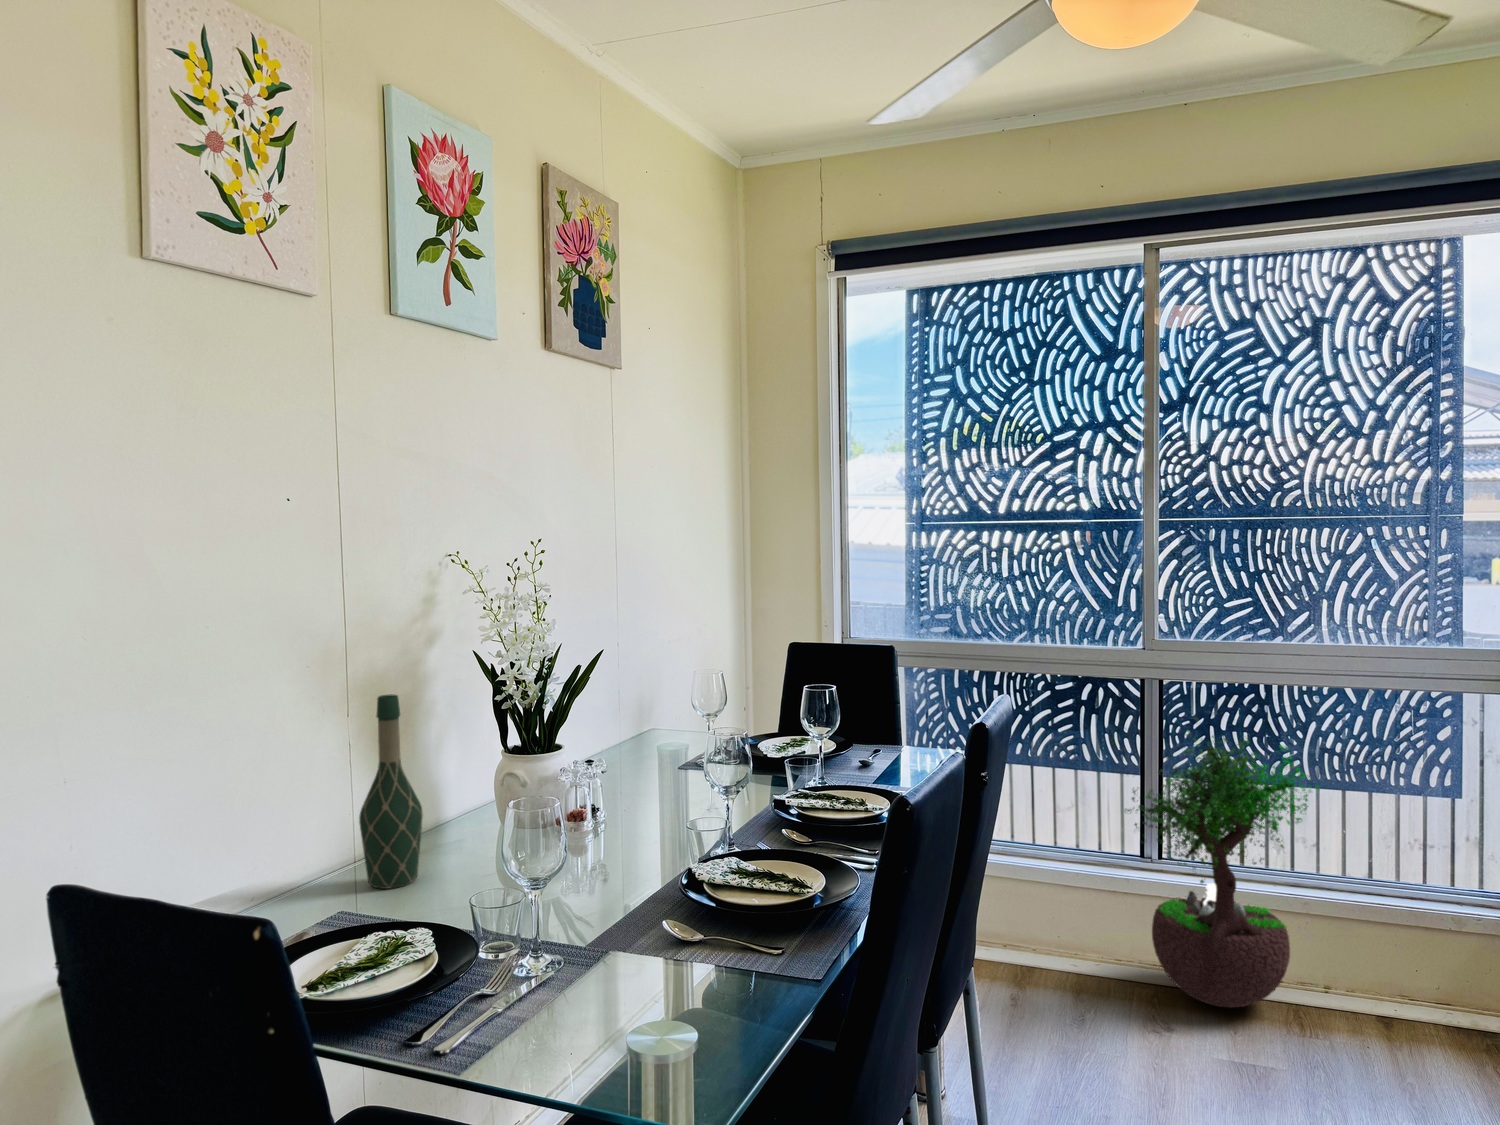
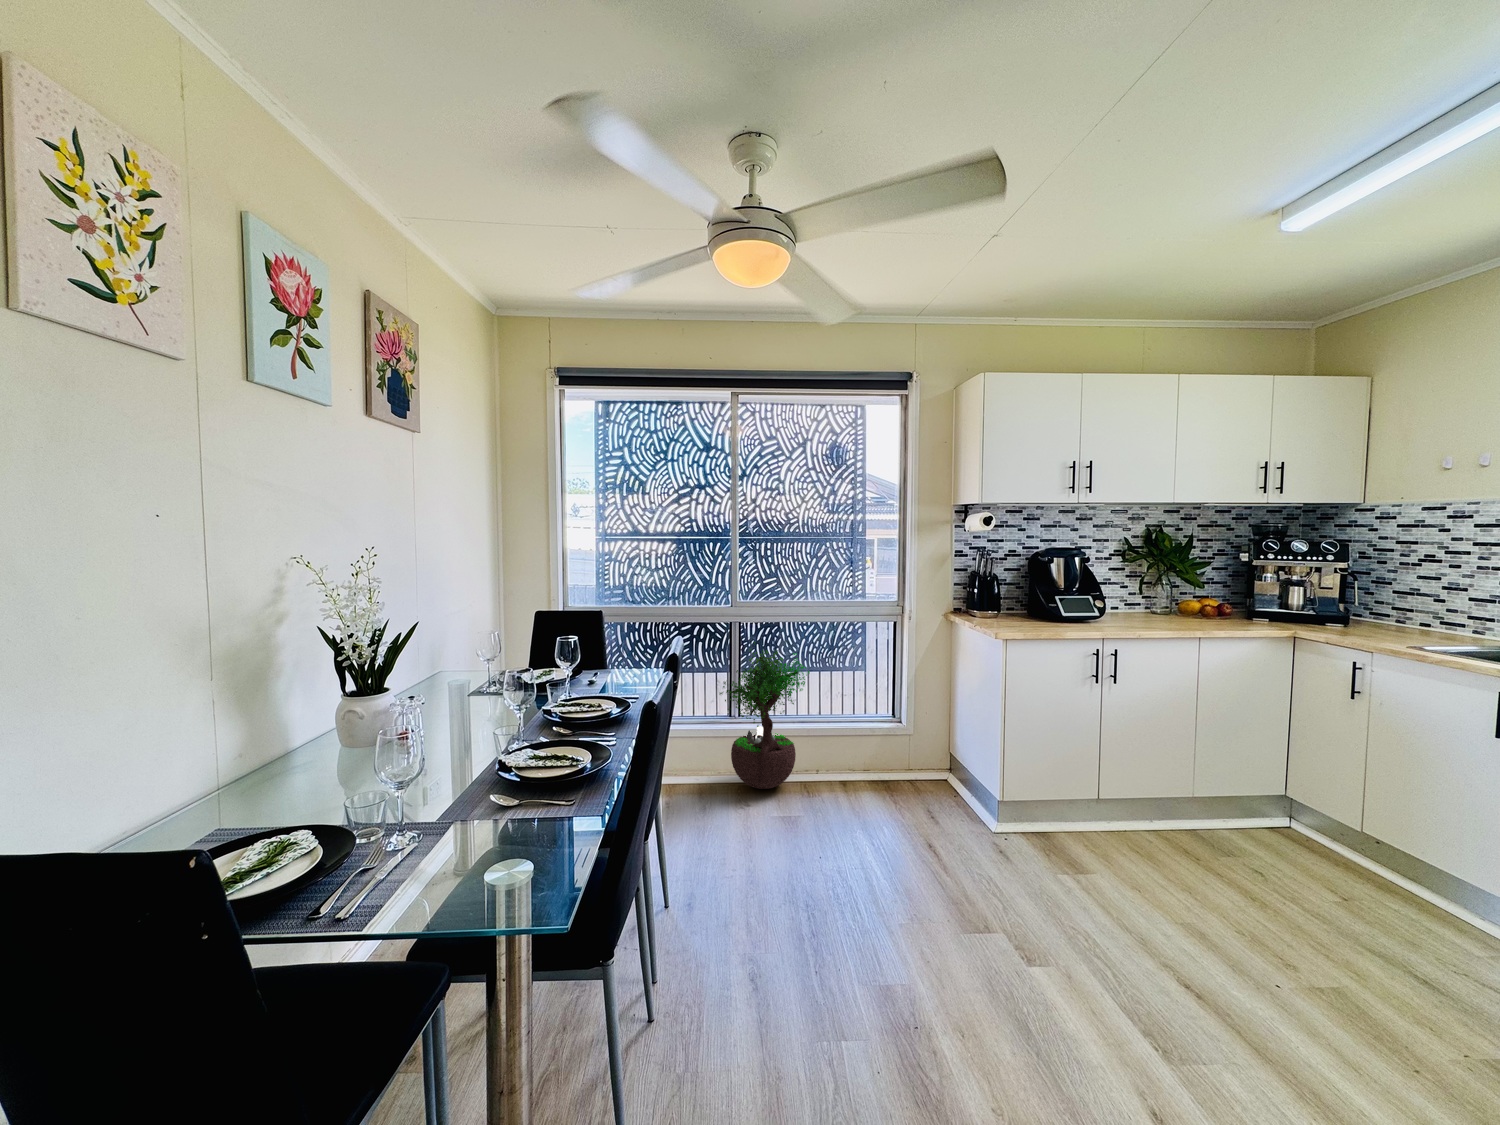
wine bottle: present [359,694,423,889] -> none [232,663,289,806]

